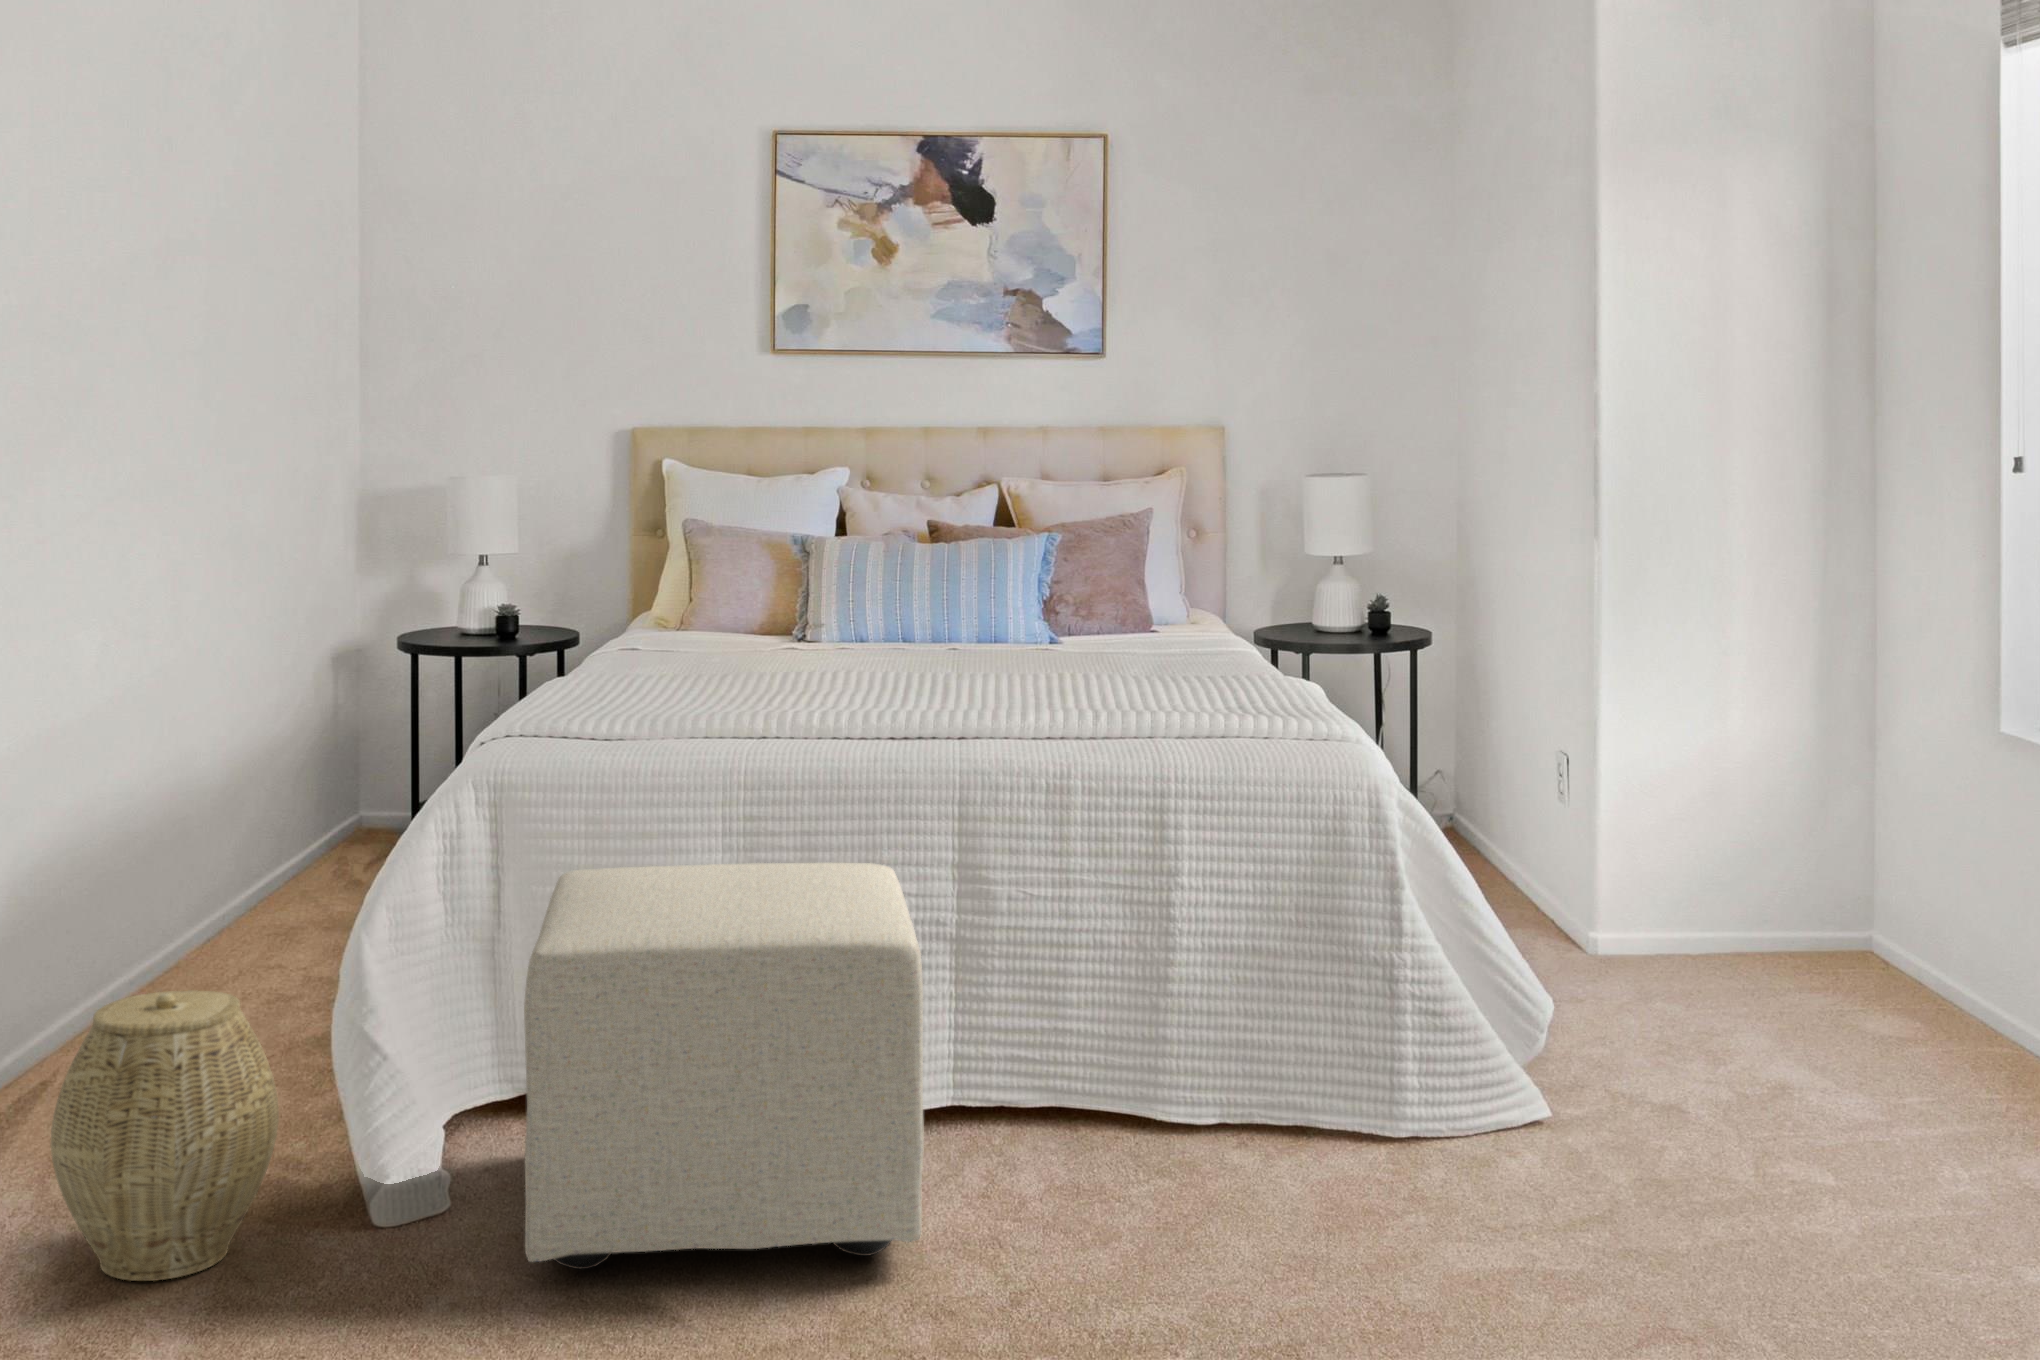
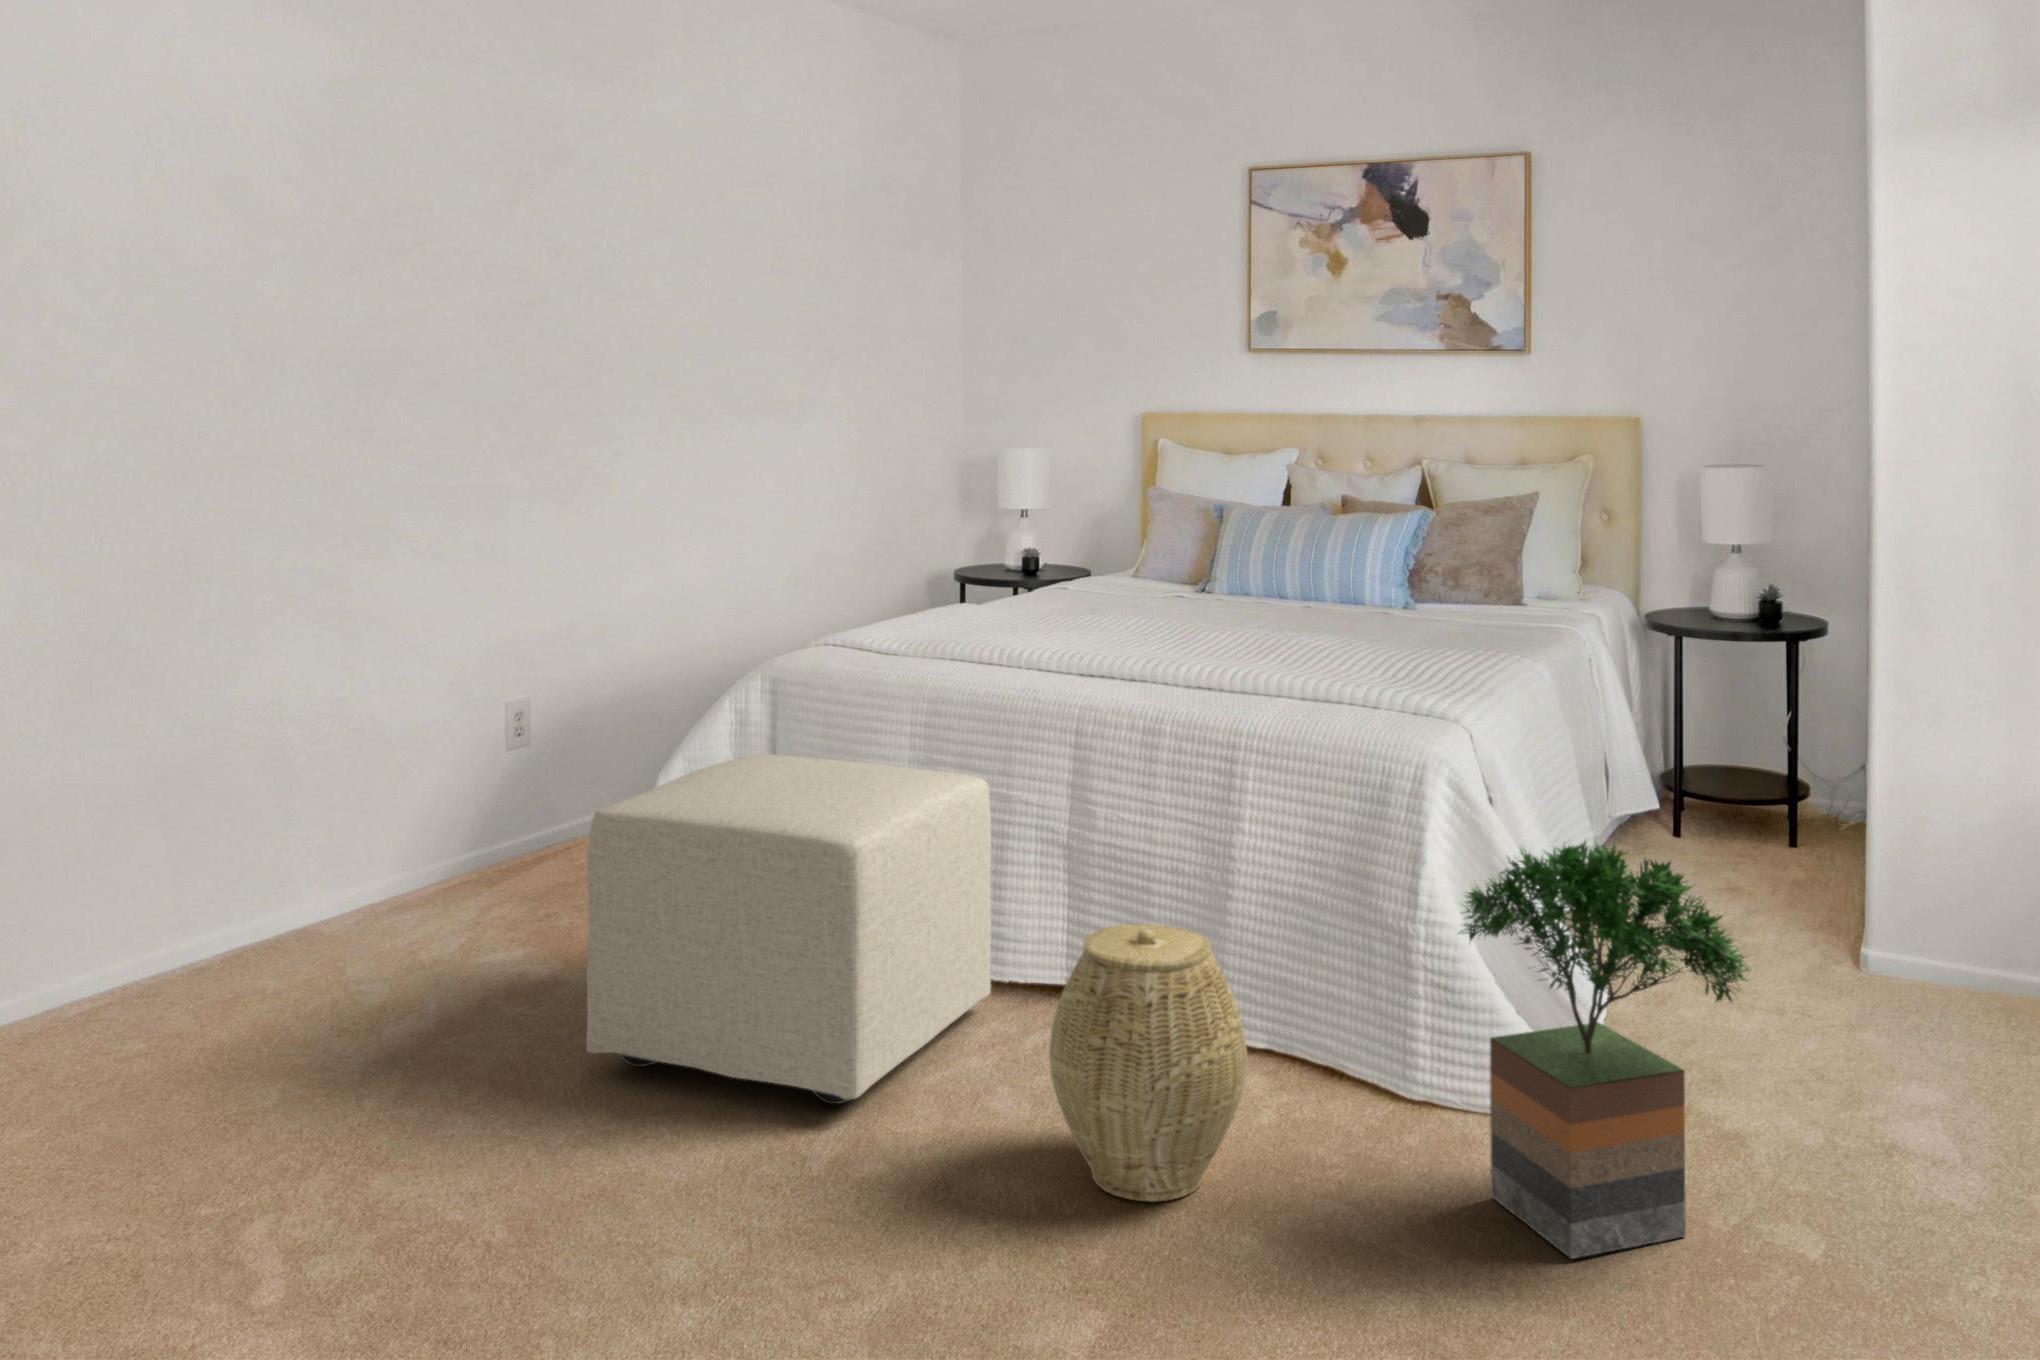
potted tree: none [1519,841,1800,1229] -> present [1458,841,1750,1259]
woven basket: present [51,990,279,1281] -> present [1049,924,1247,1201]

